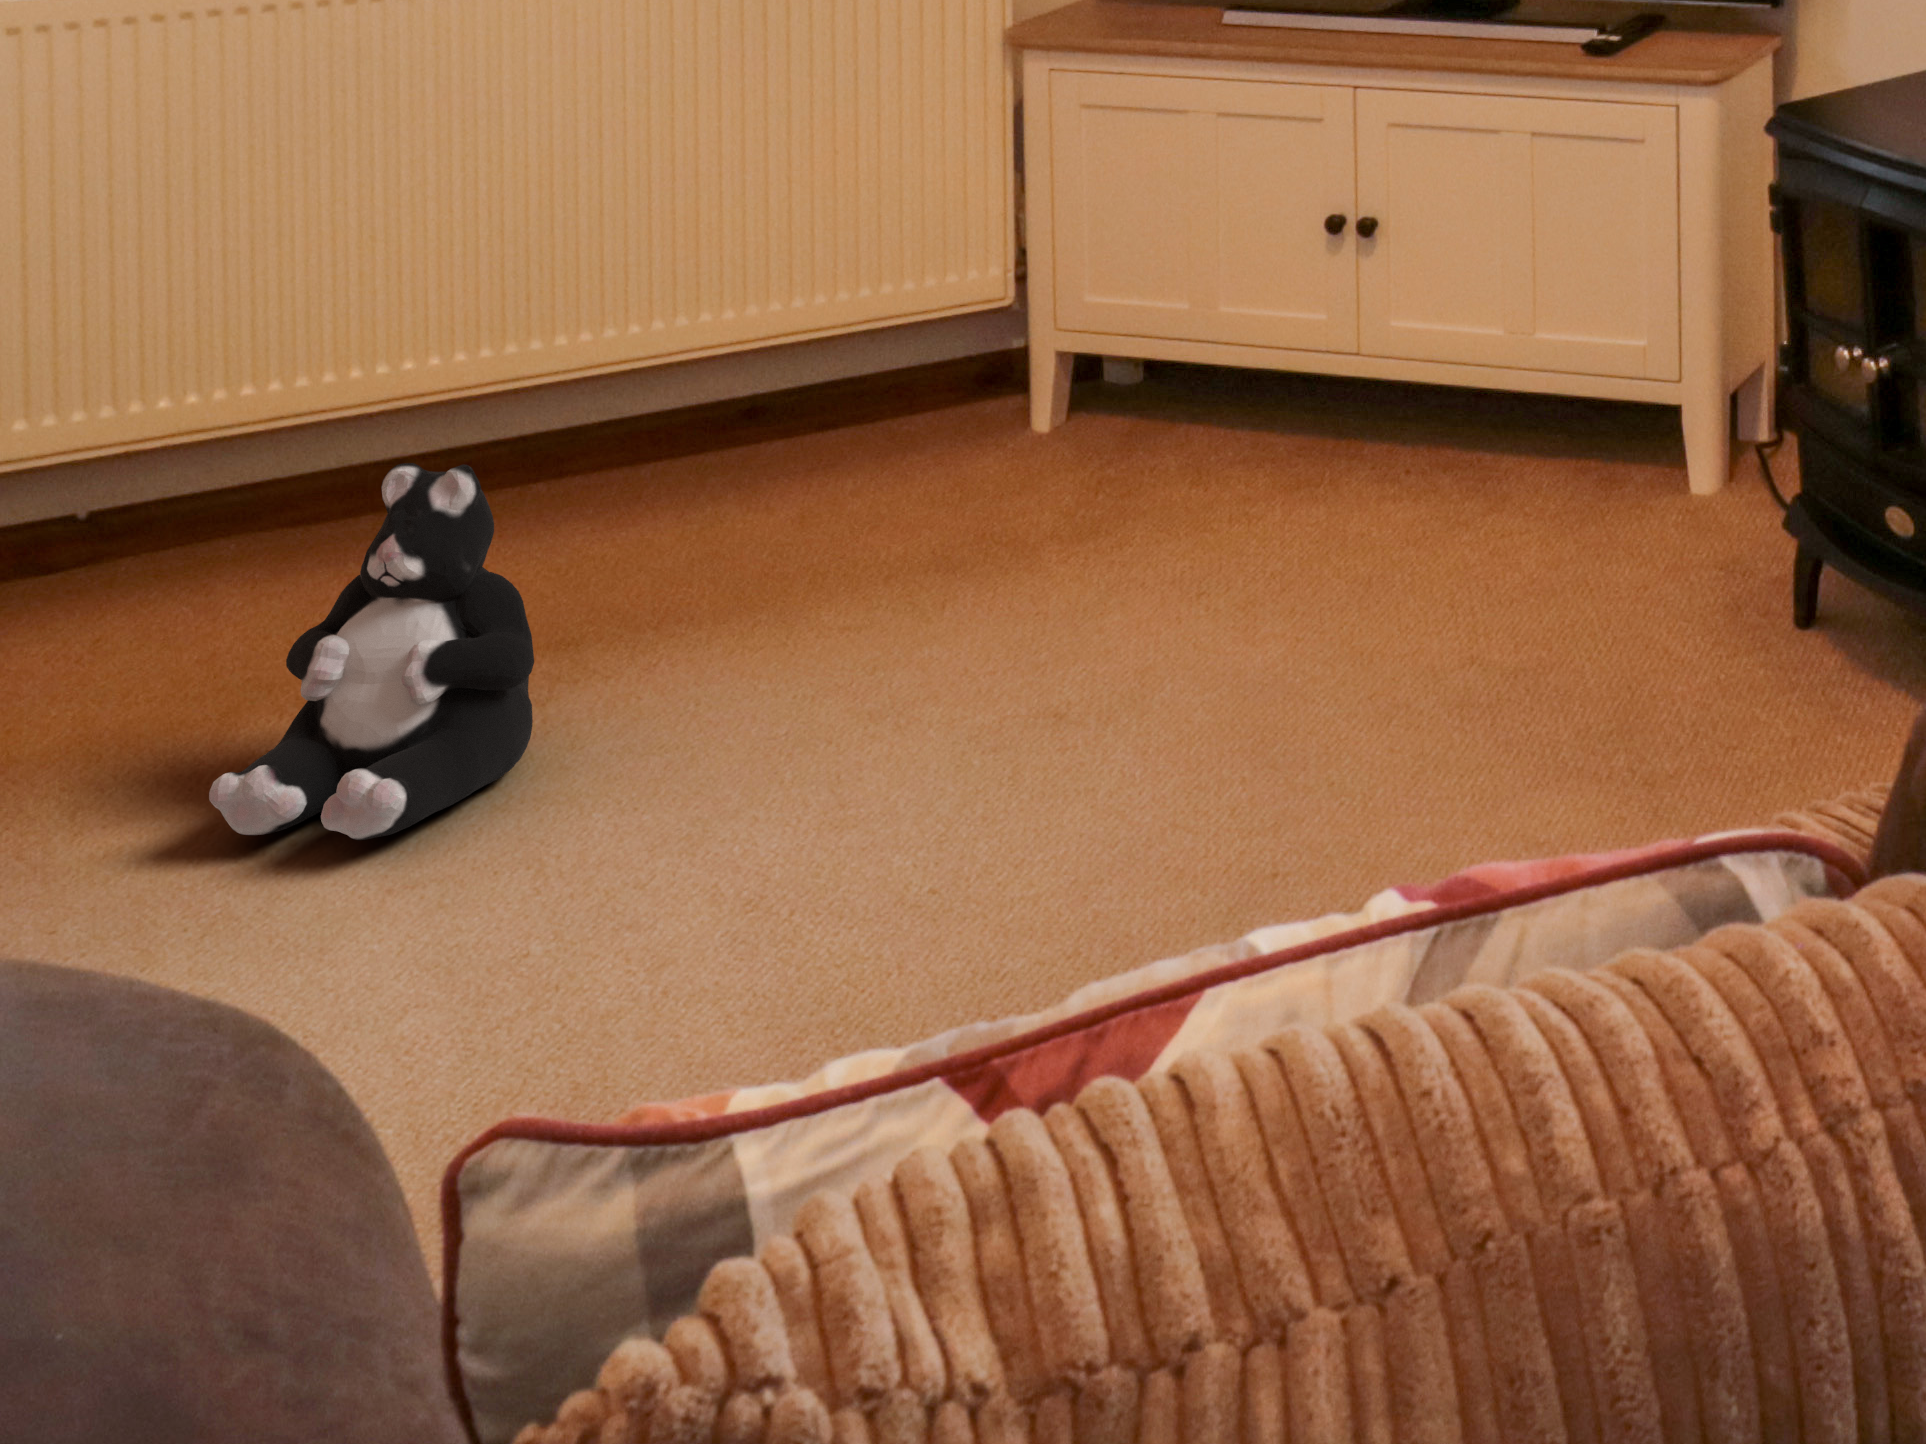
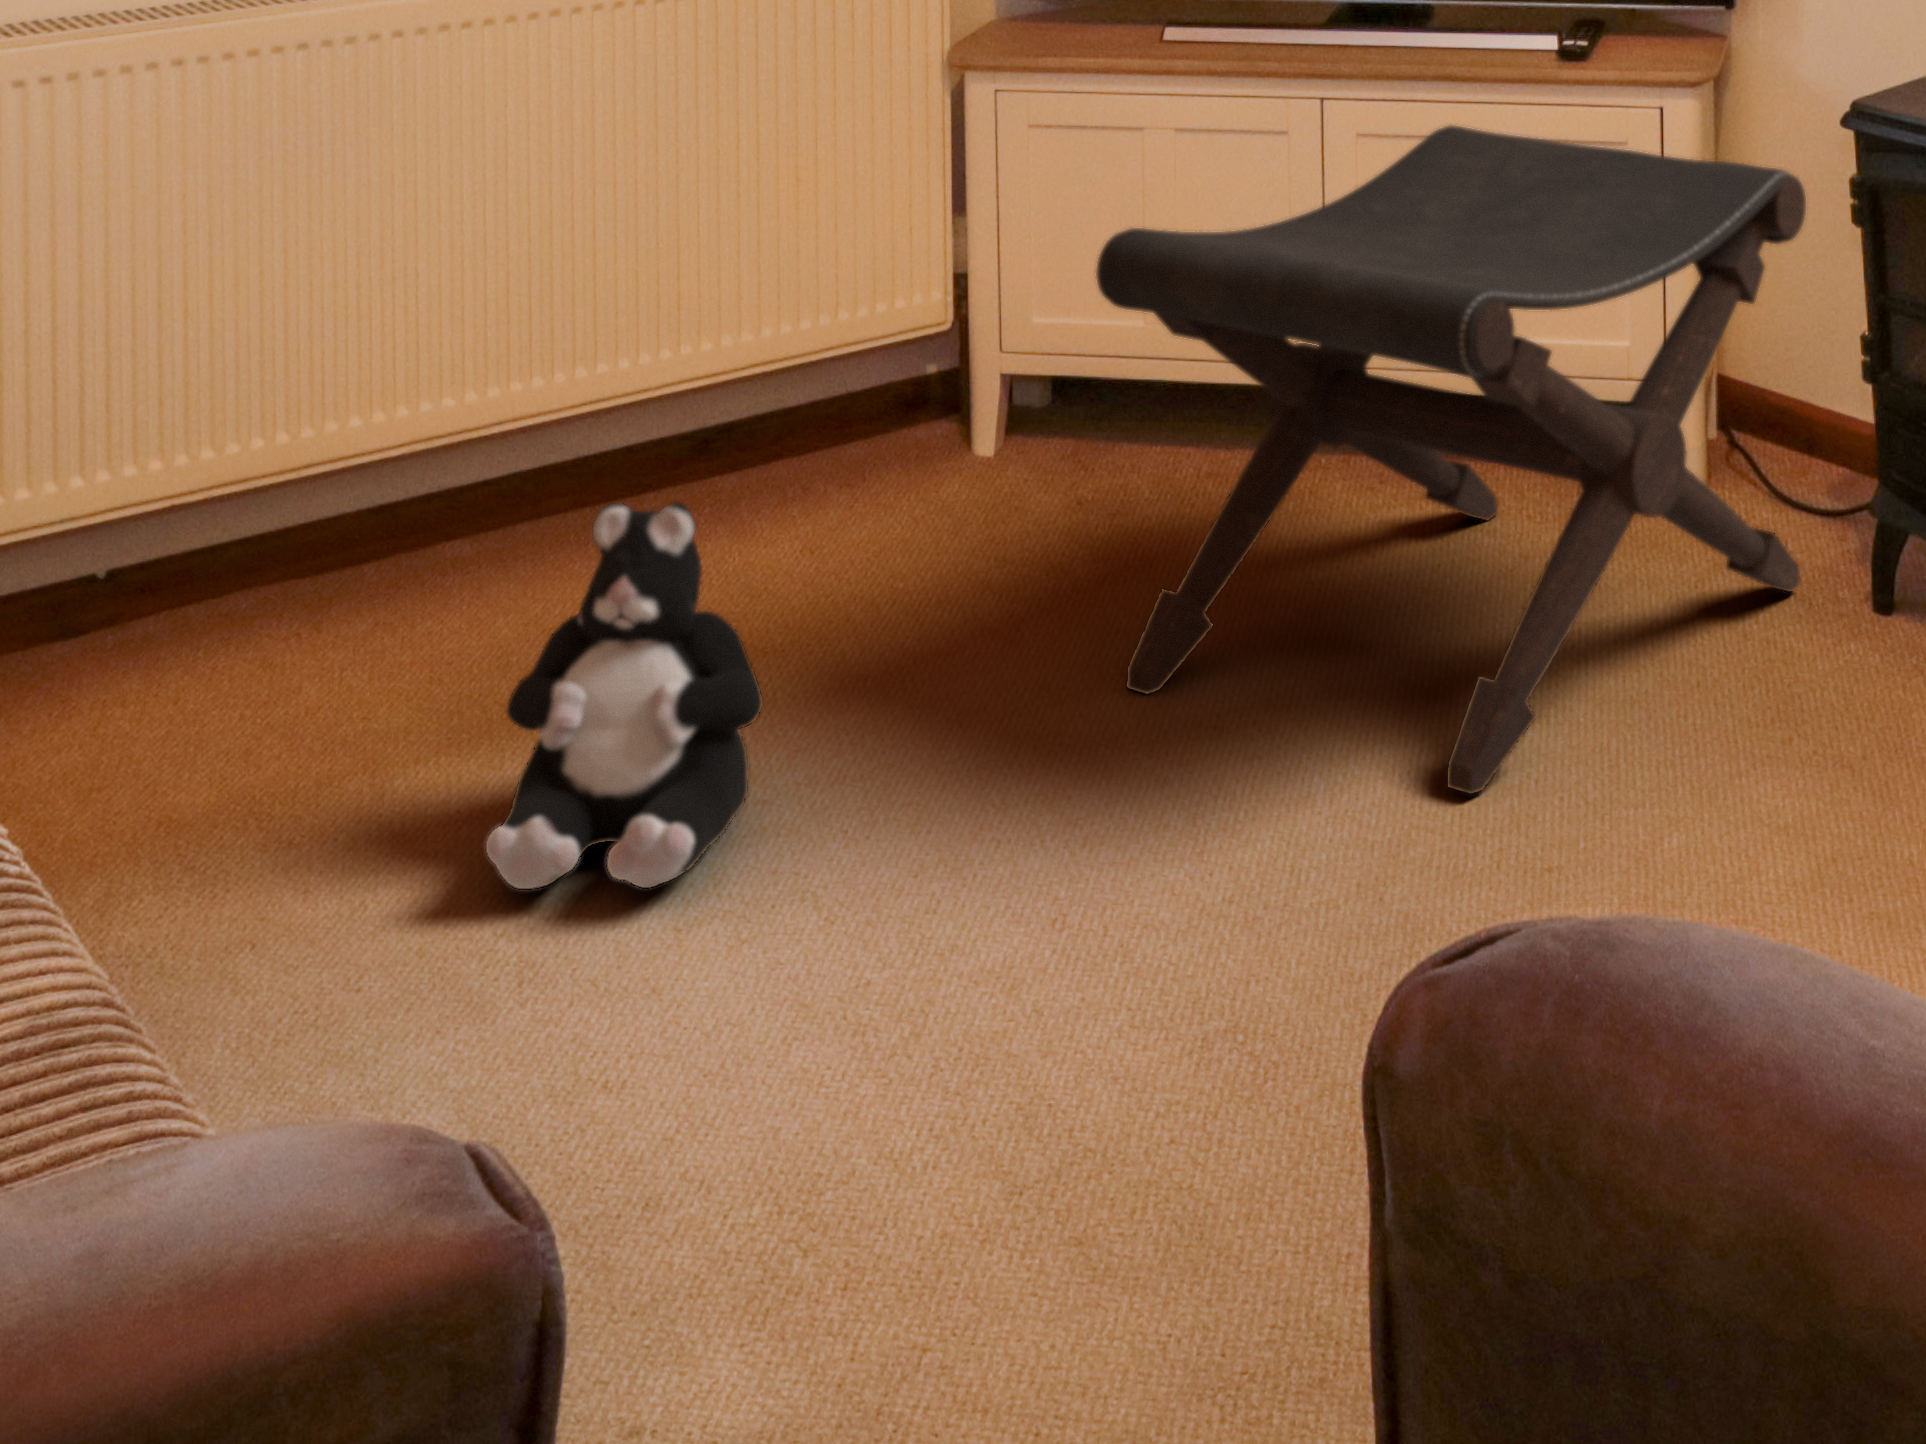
footstool: none [962,119,1730,789] -> present [1096,126,1806,794]

